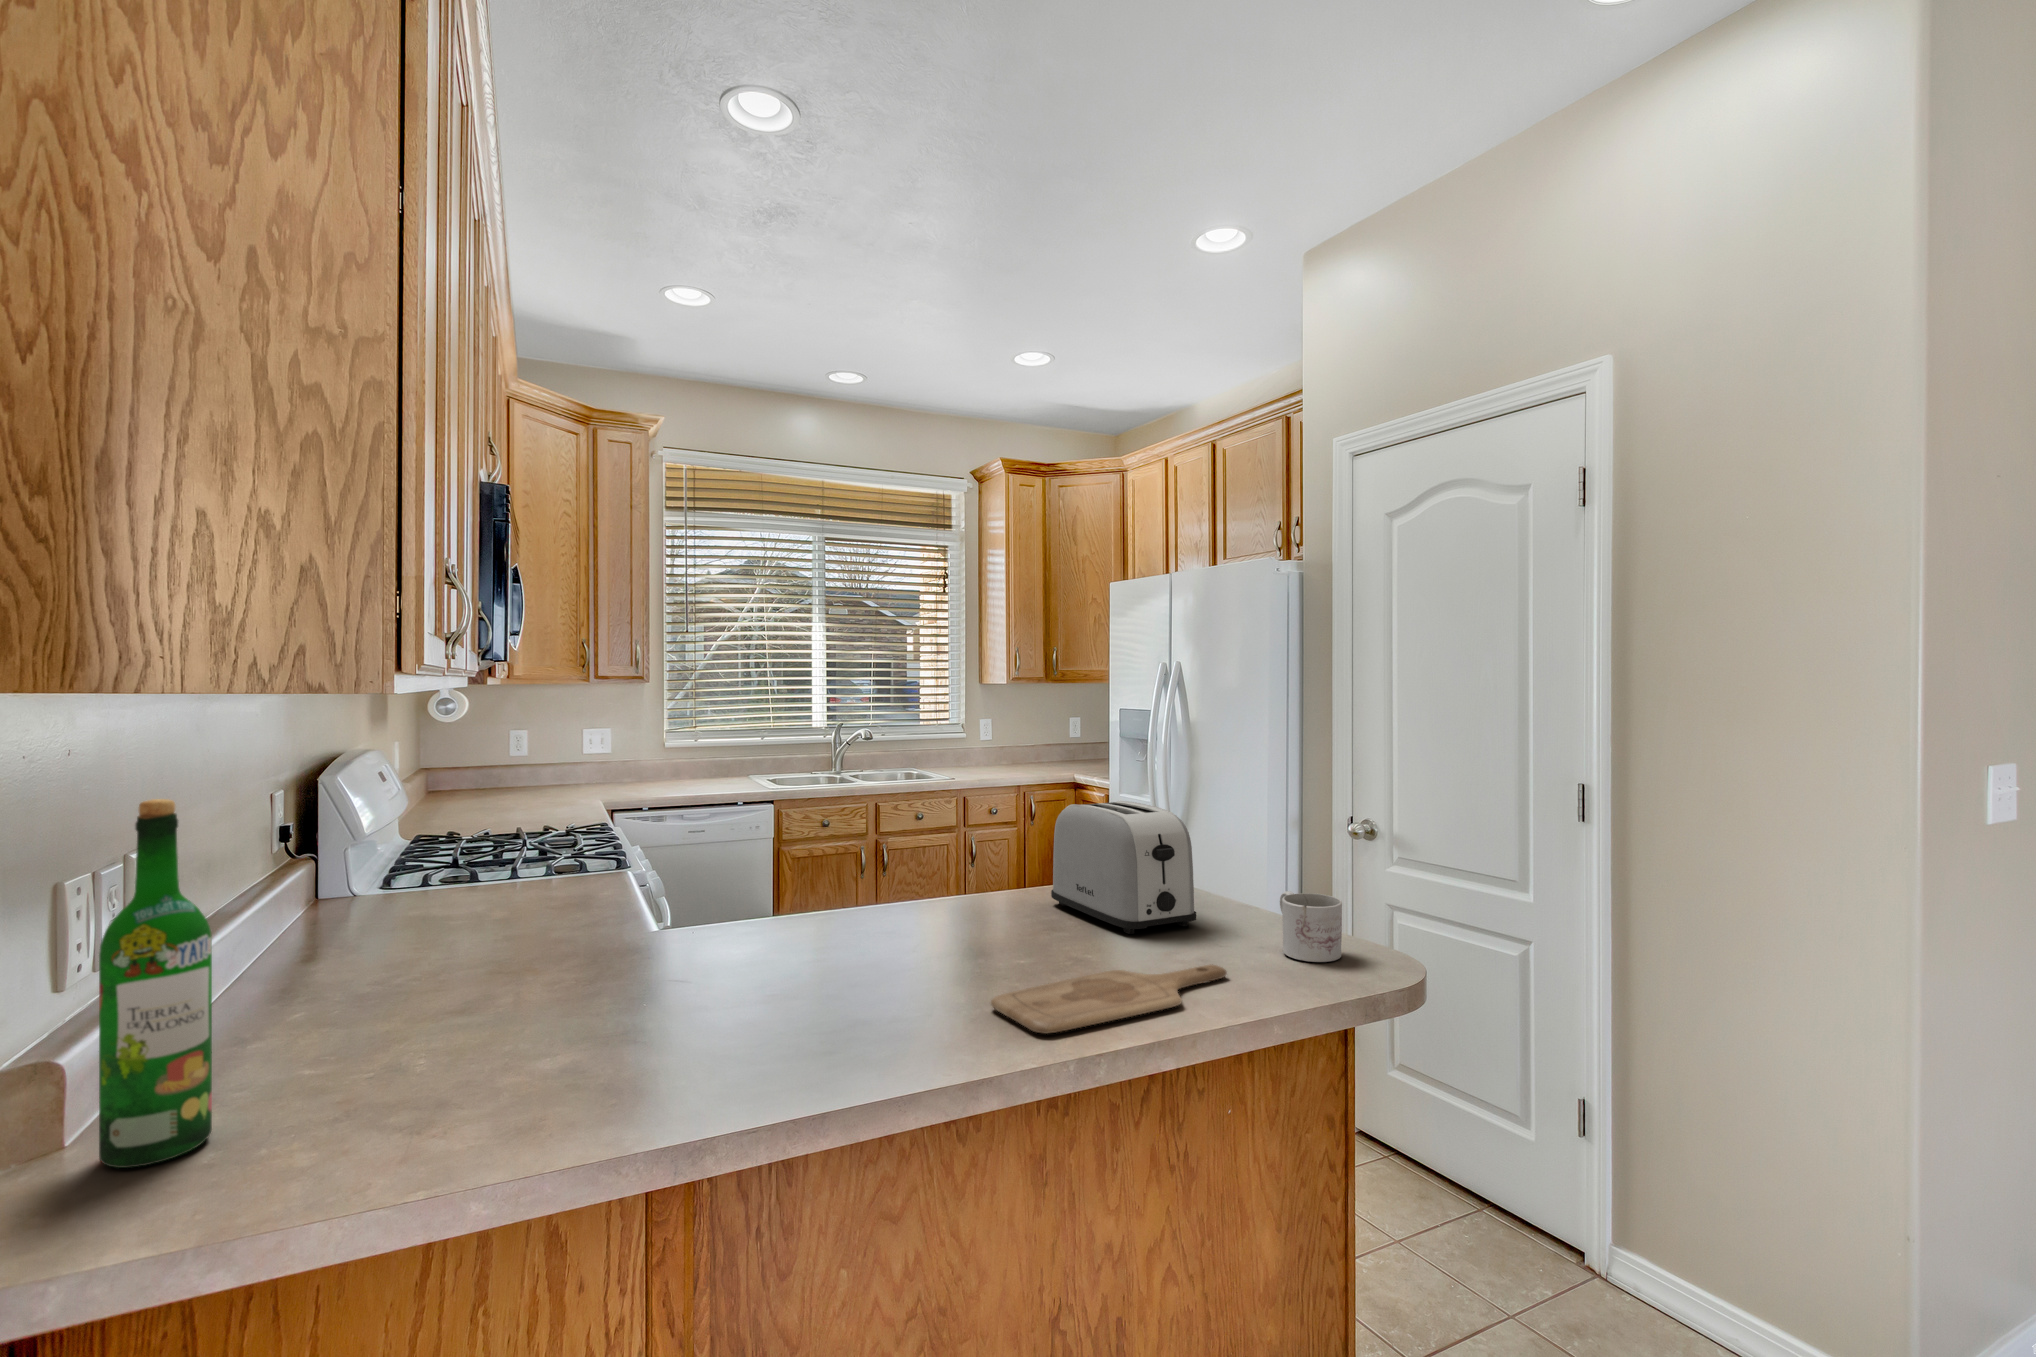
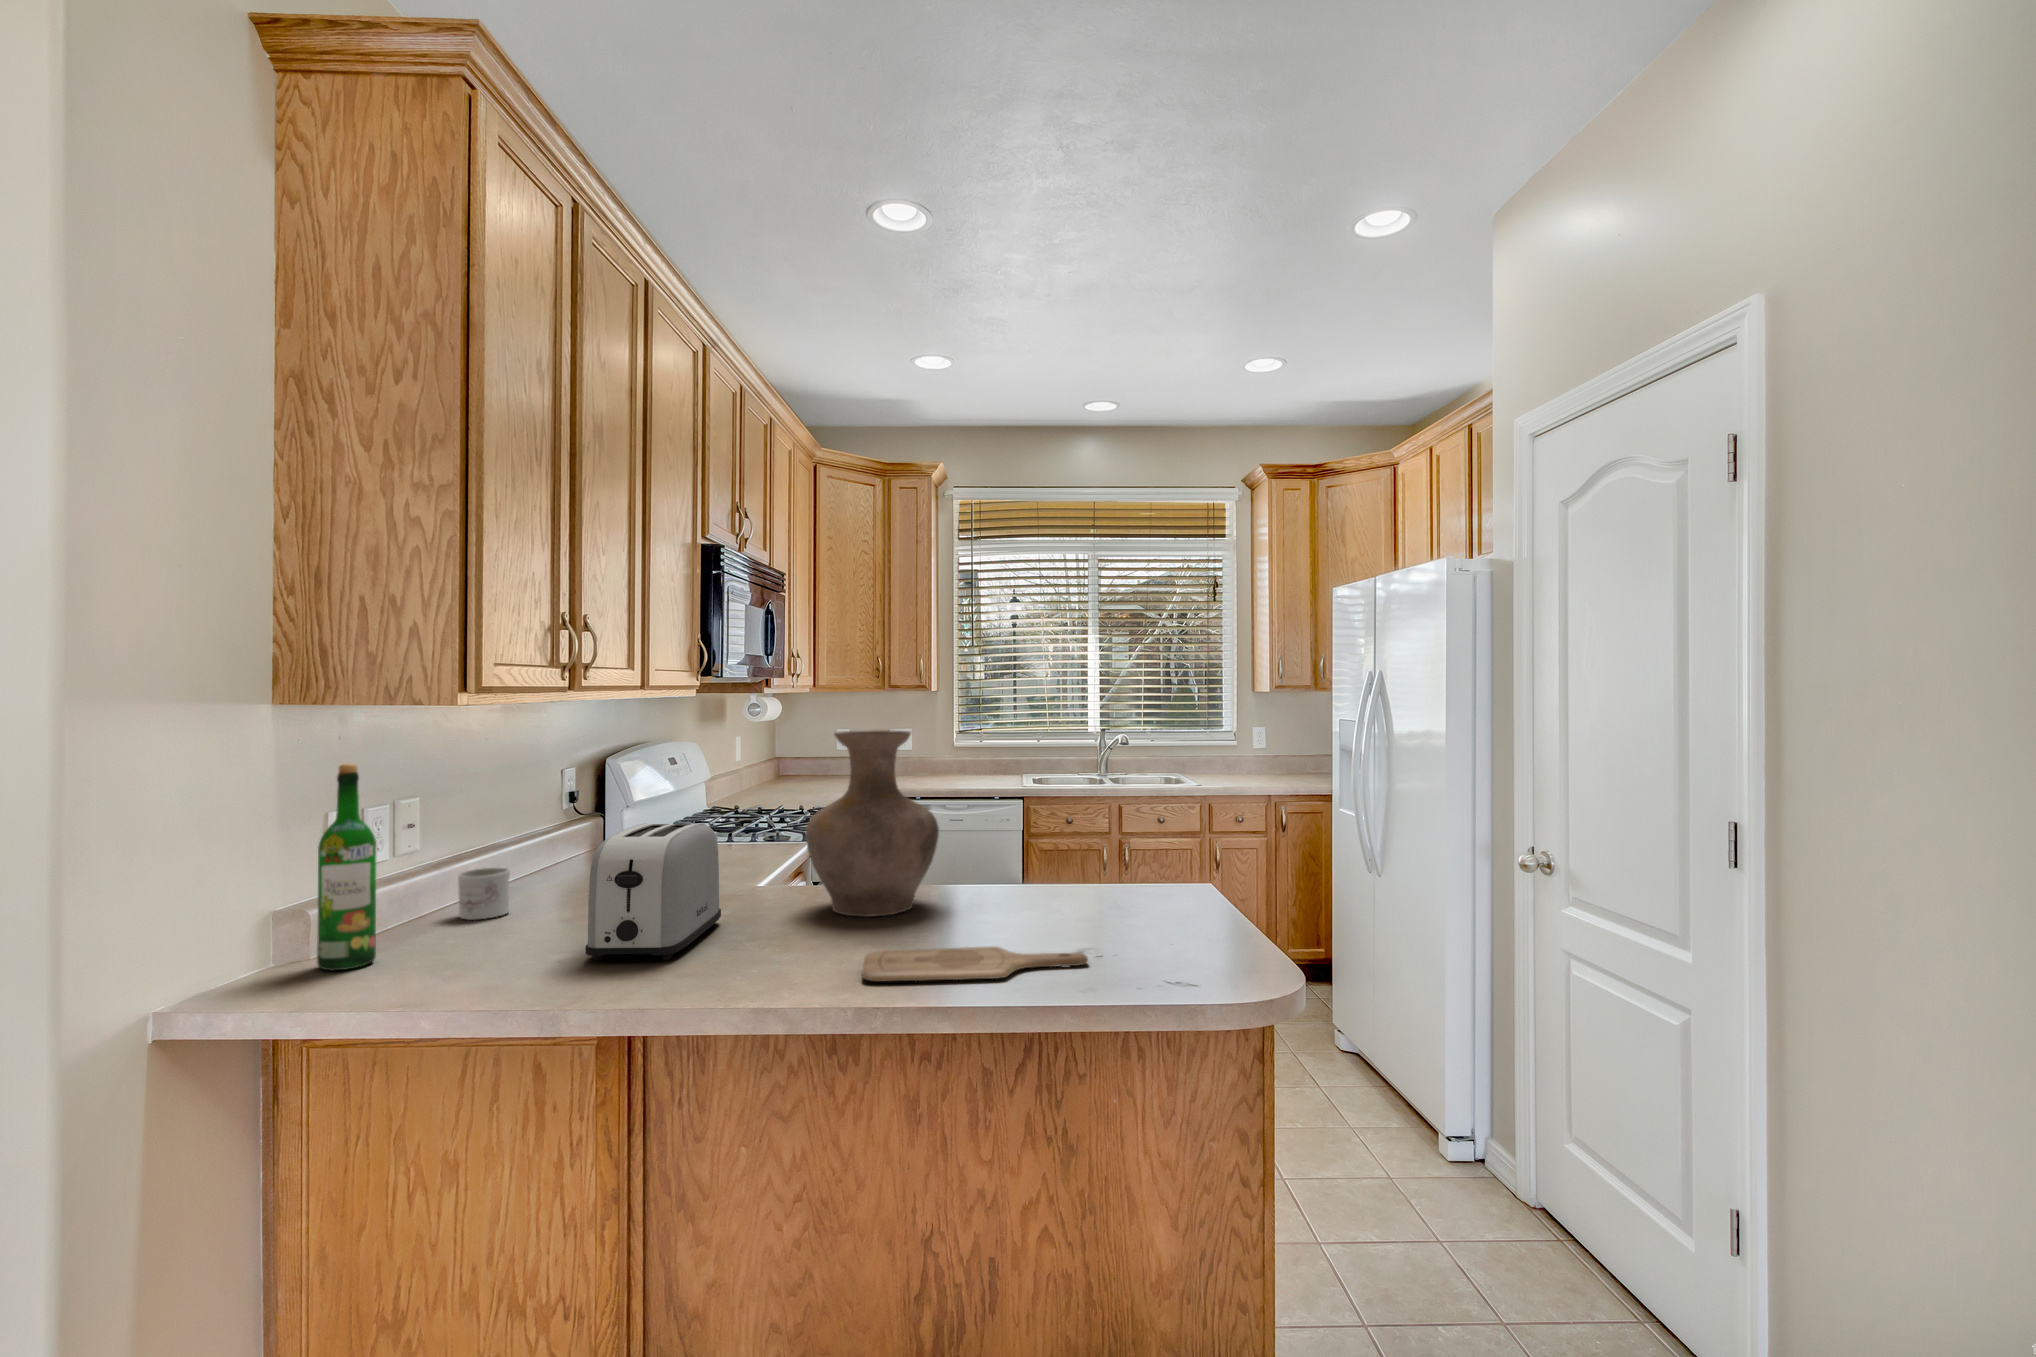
vase: none [783,725,946,955] -> present [806,730,939,917]
toaster: present [1051,801,1196,934] -> present [585,823,721,960]
mug: present [1280,891,1342,962] -> present [458,866,510,920]

